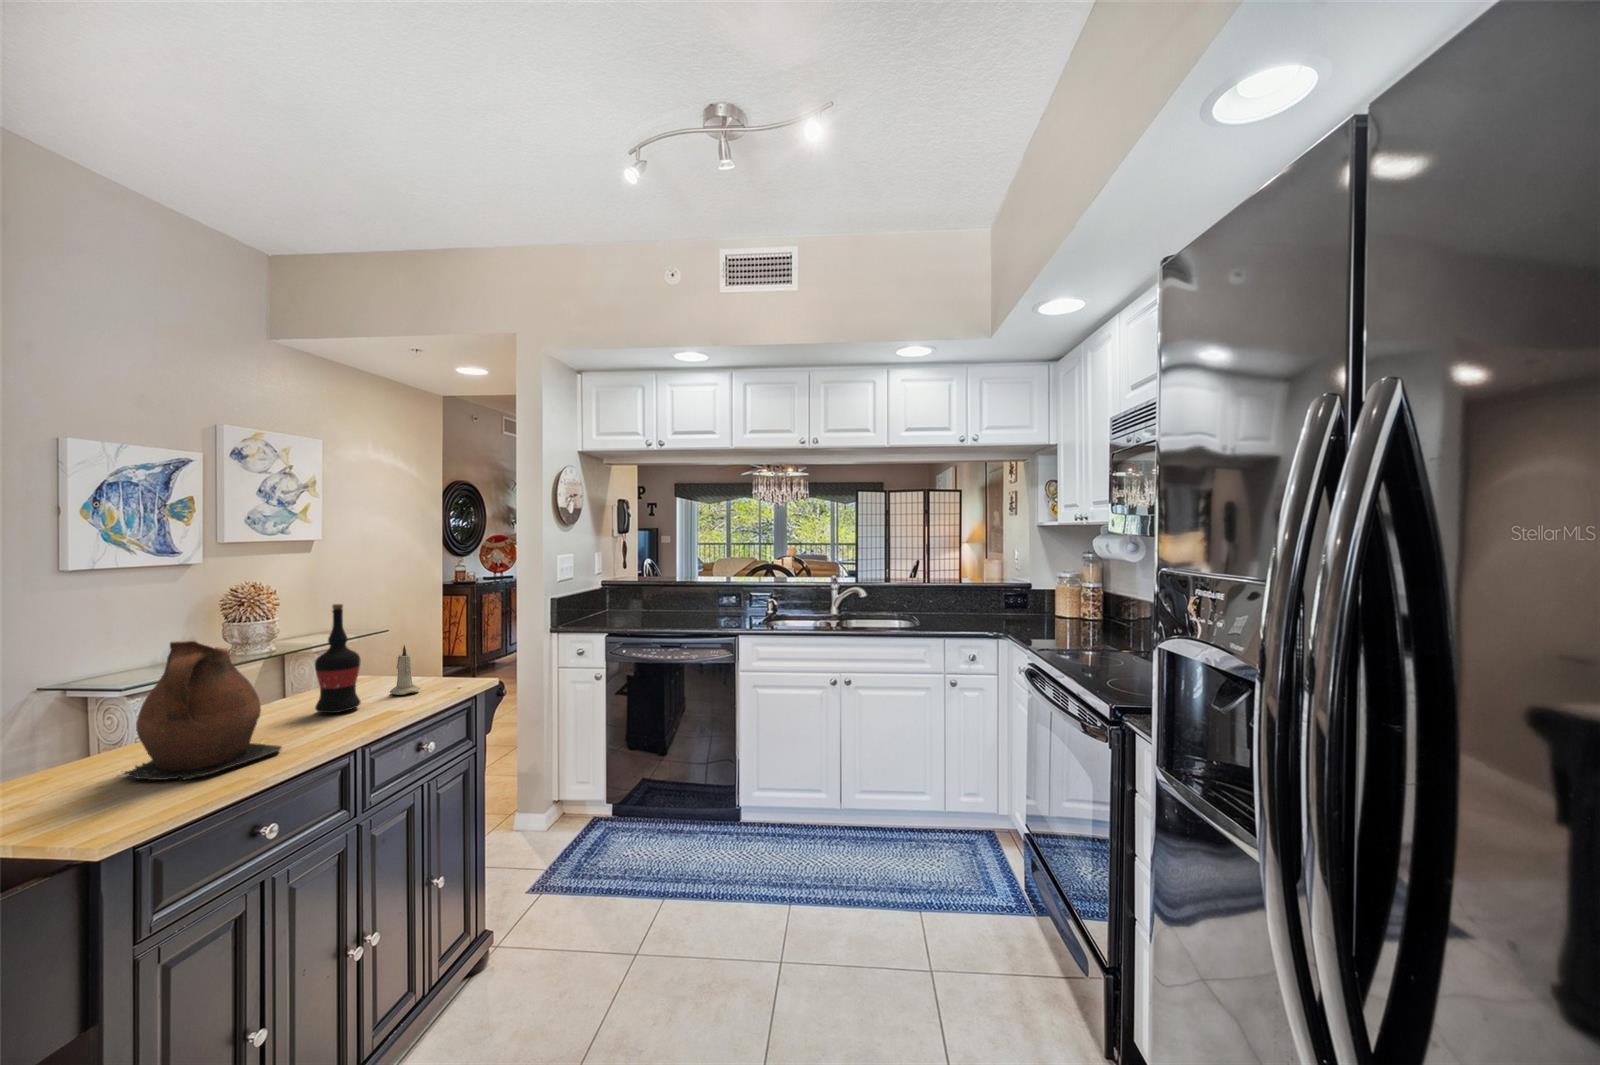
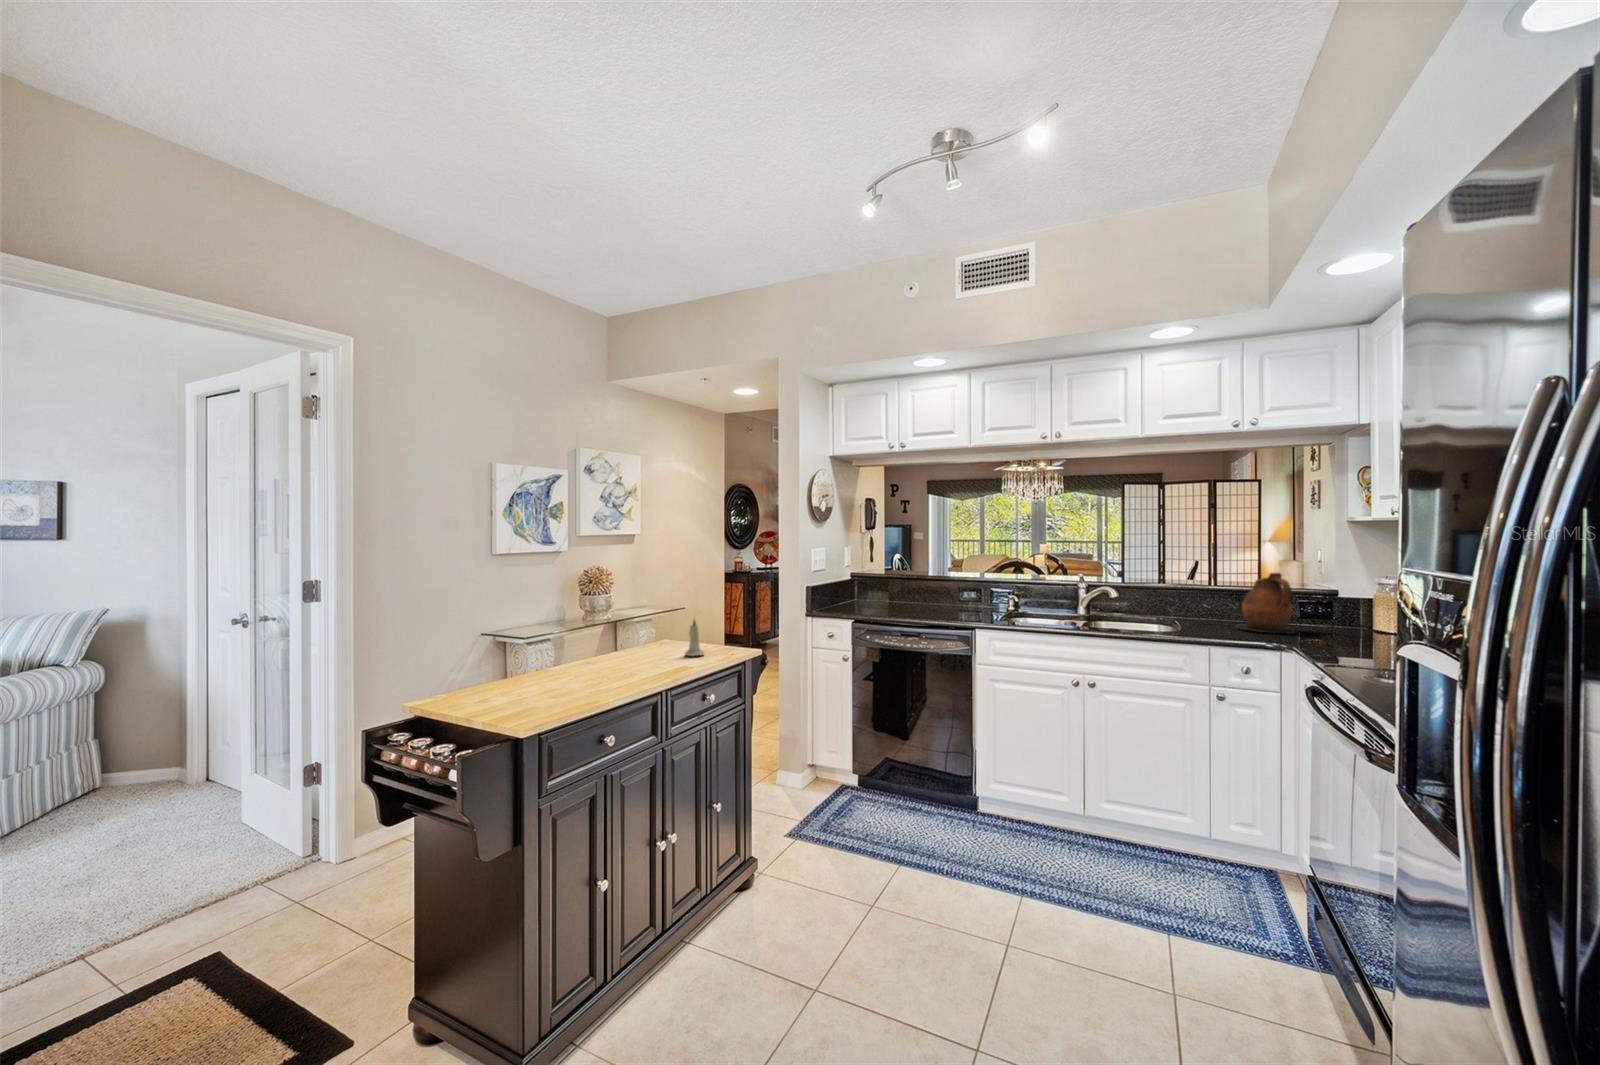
wine bottle: present [315,604,360,713] -> none [636,583,665,665]
ceramic pitcher: present [124,641,282,780] -> present [1236,573,1295,633]

